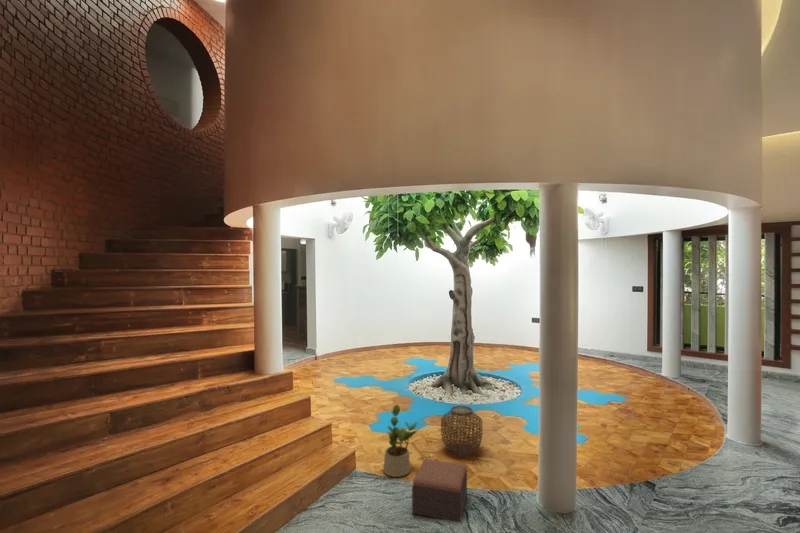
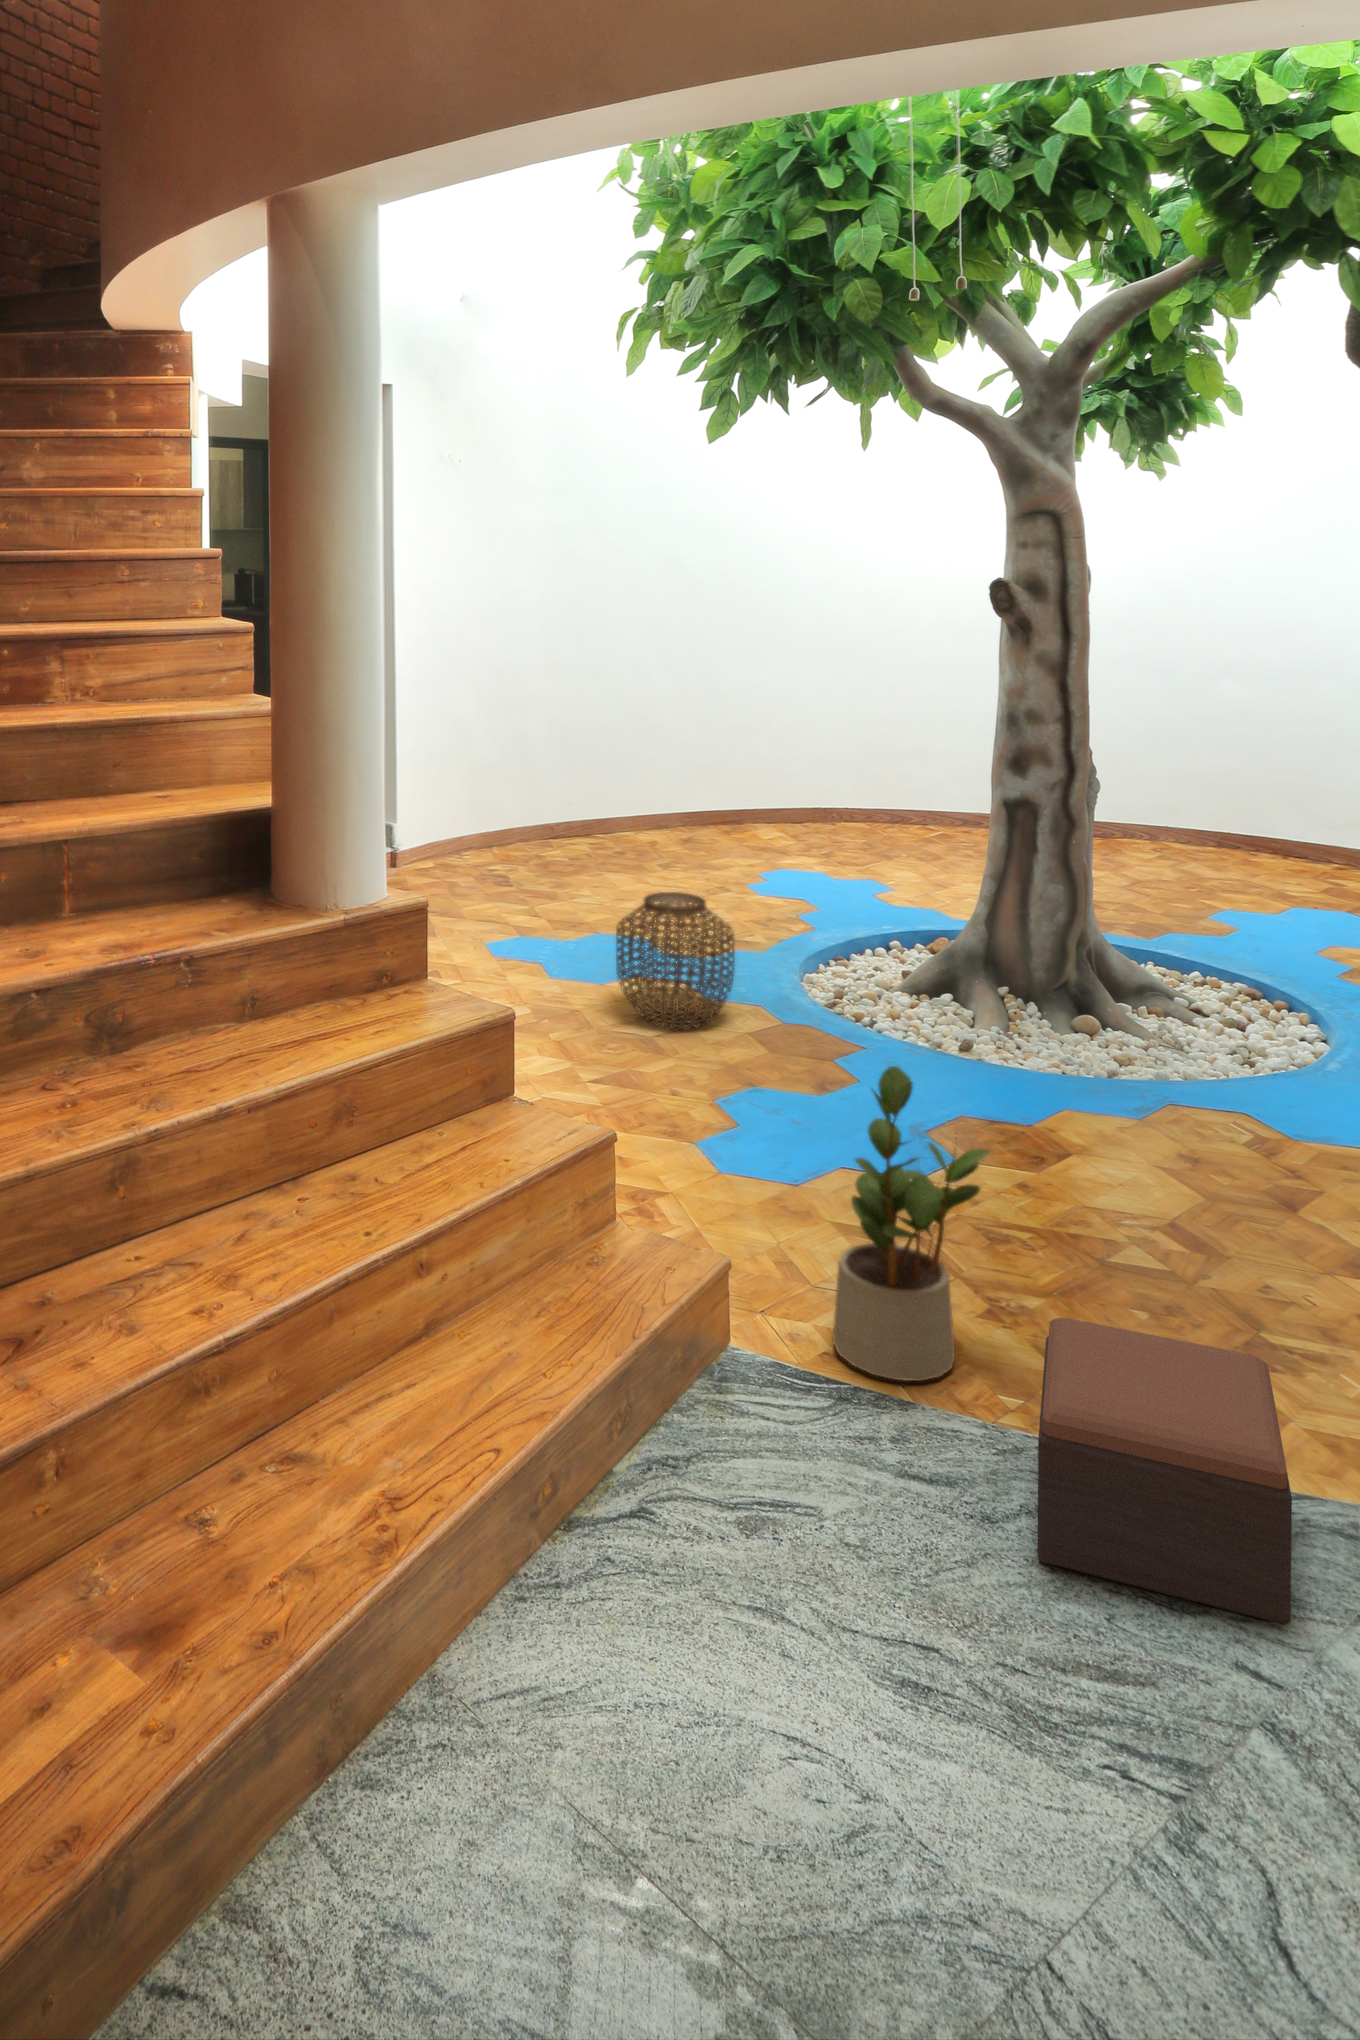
woven basket: present [441,406,482,456] -> present [616,892,734,1029]

